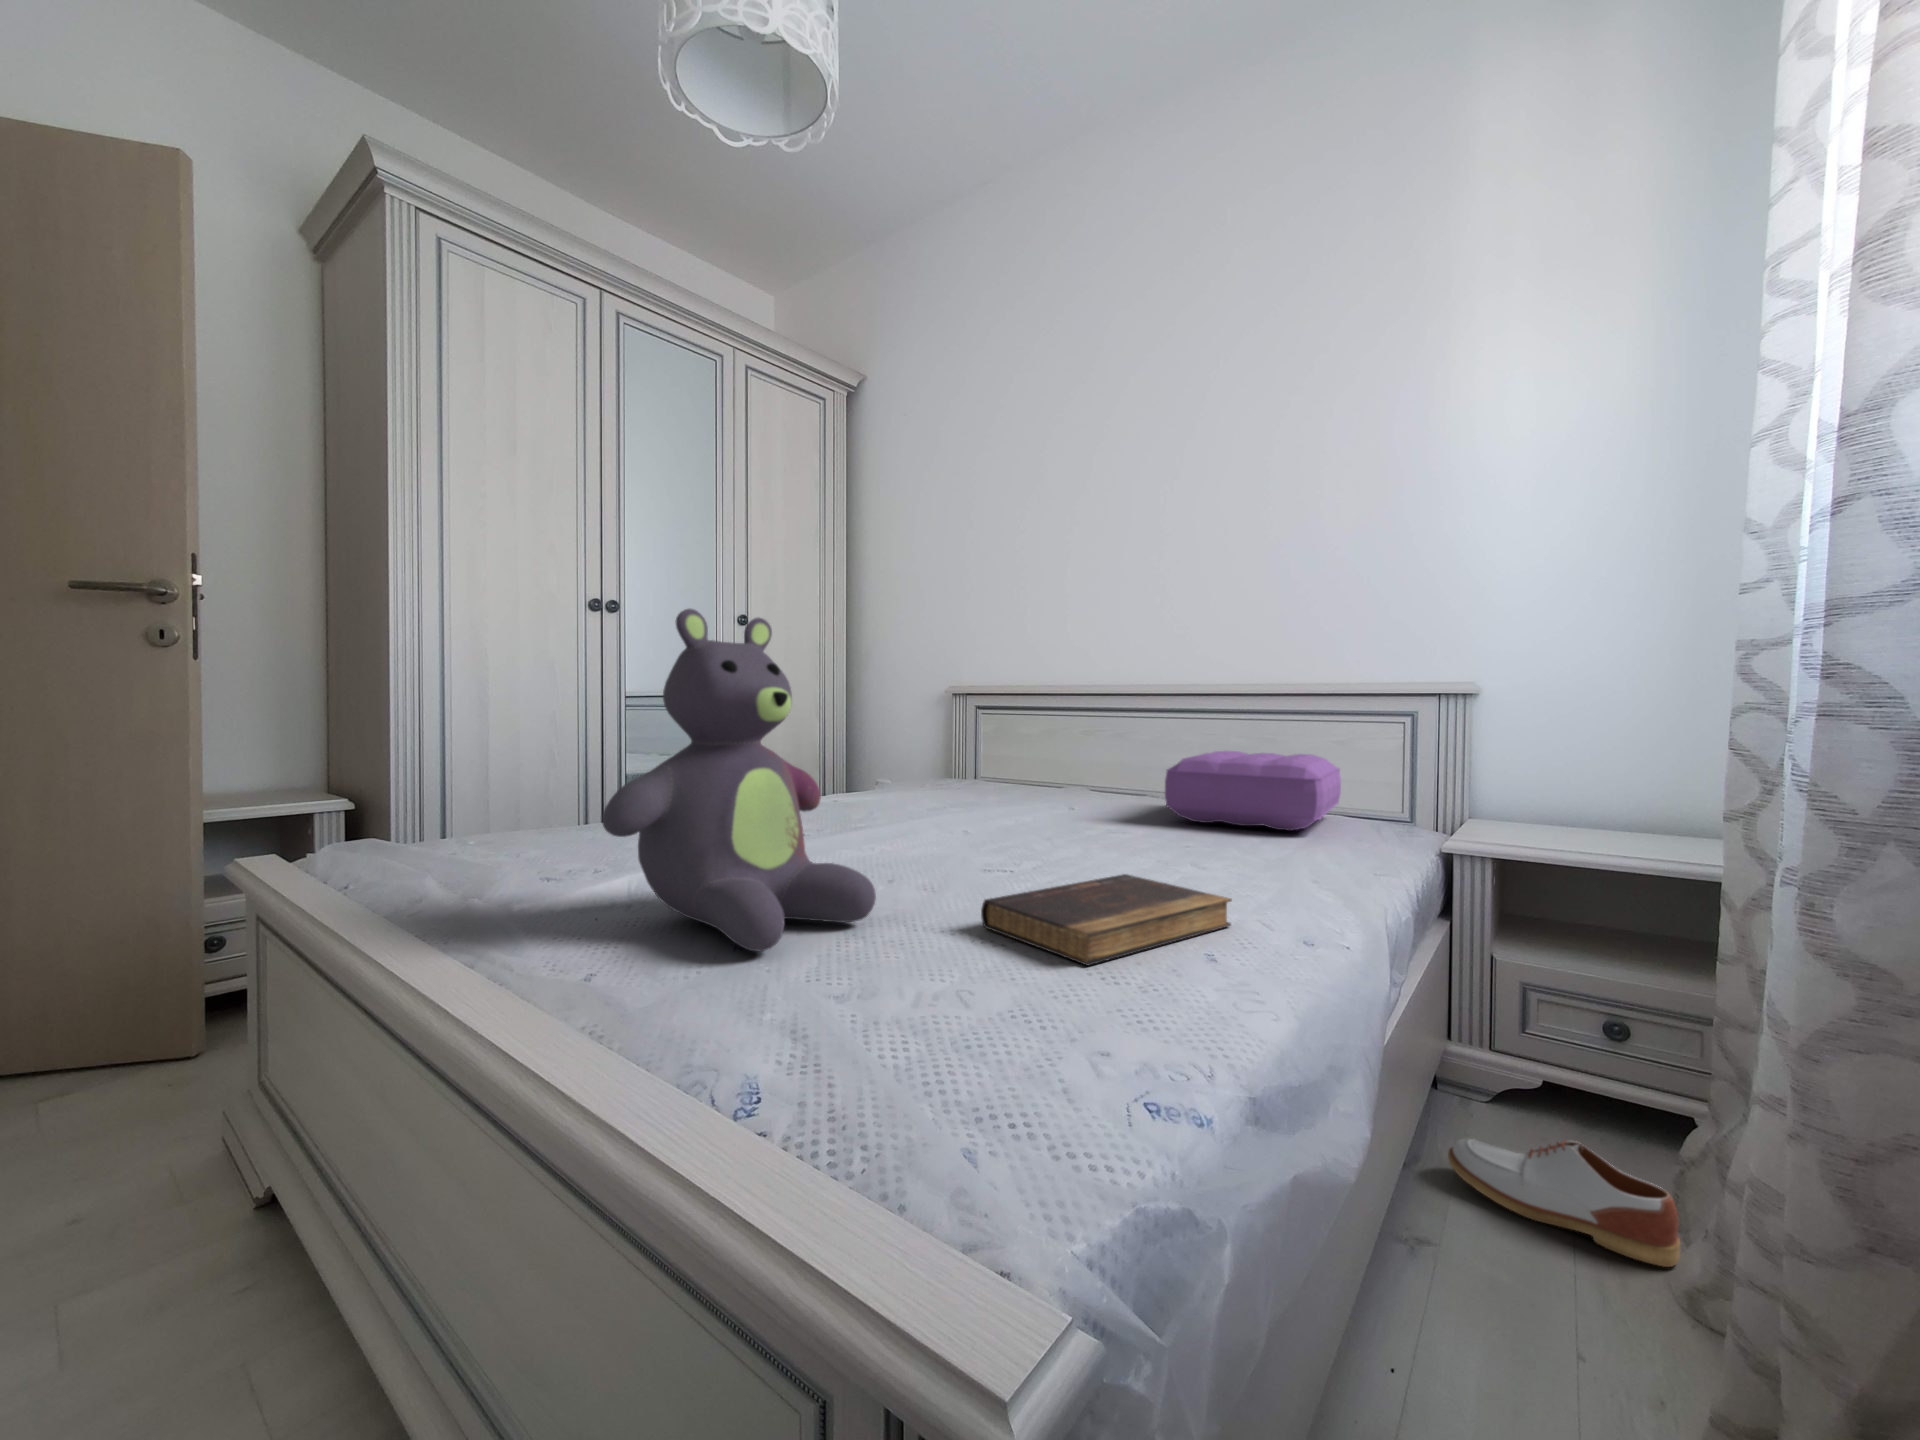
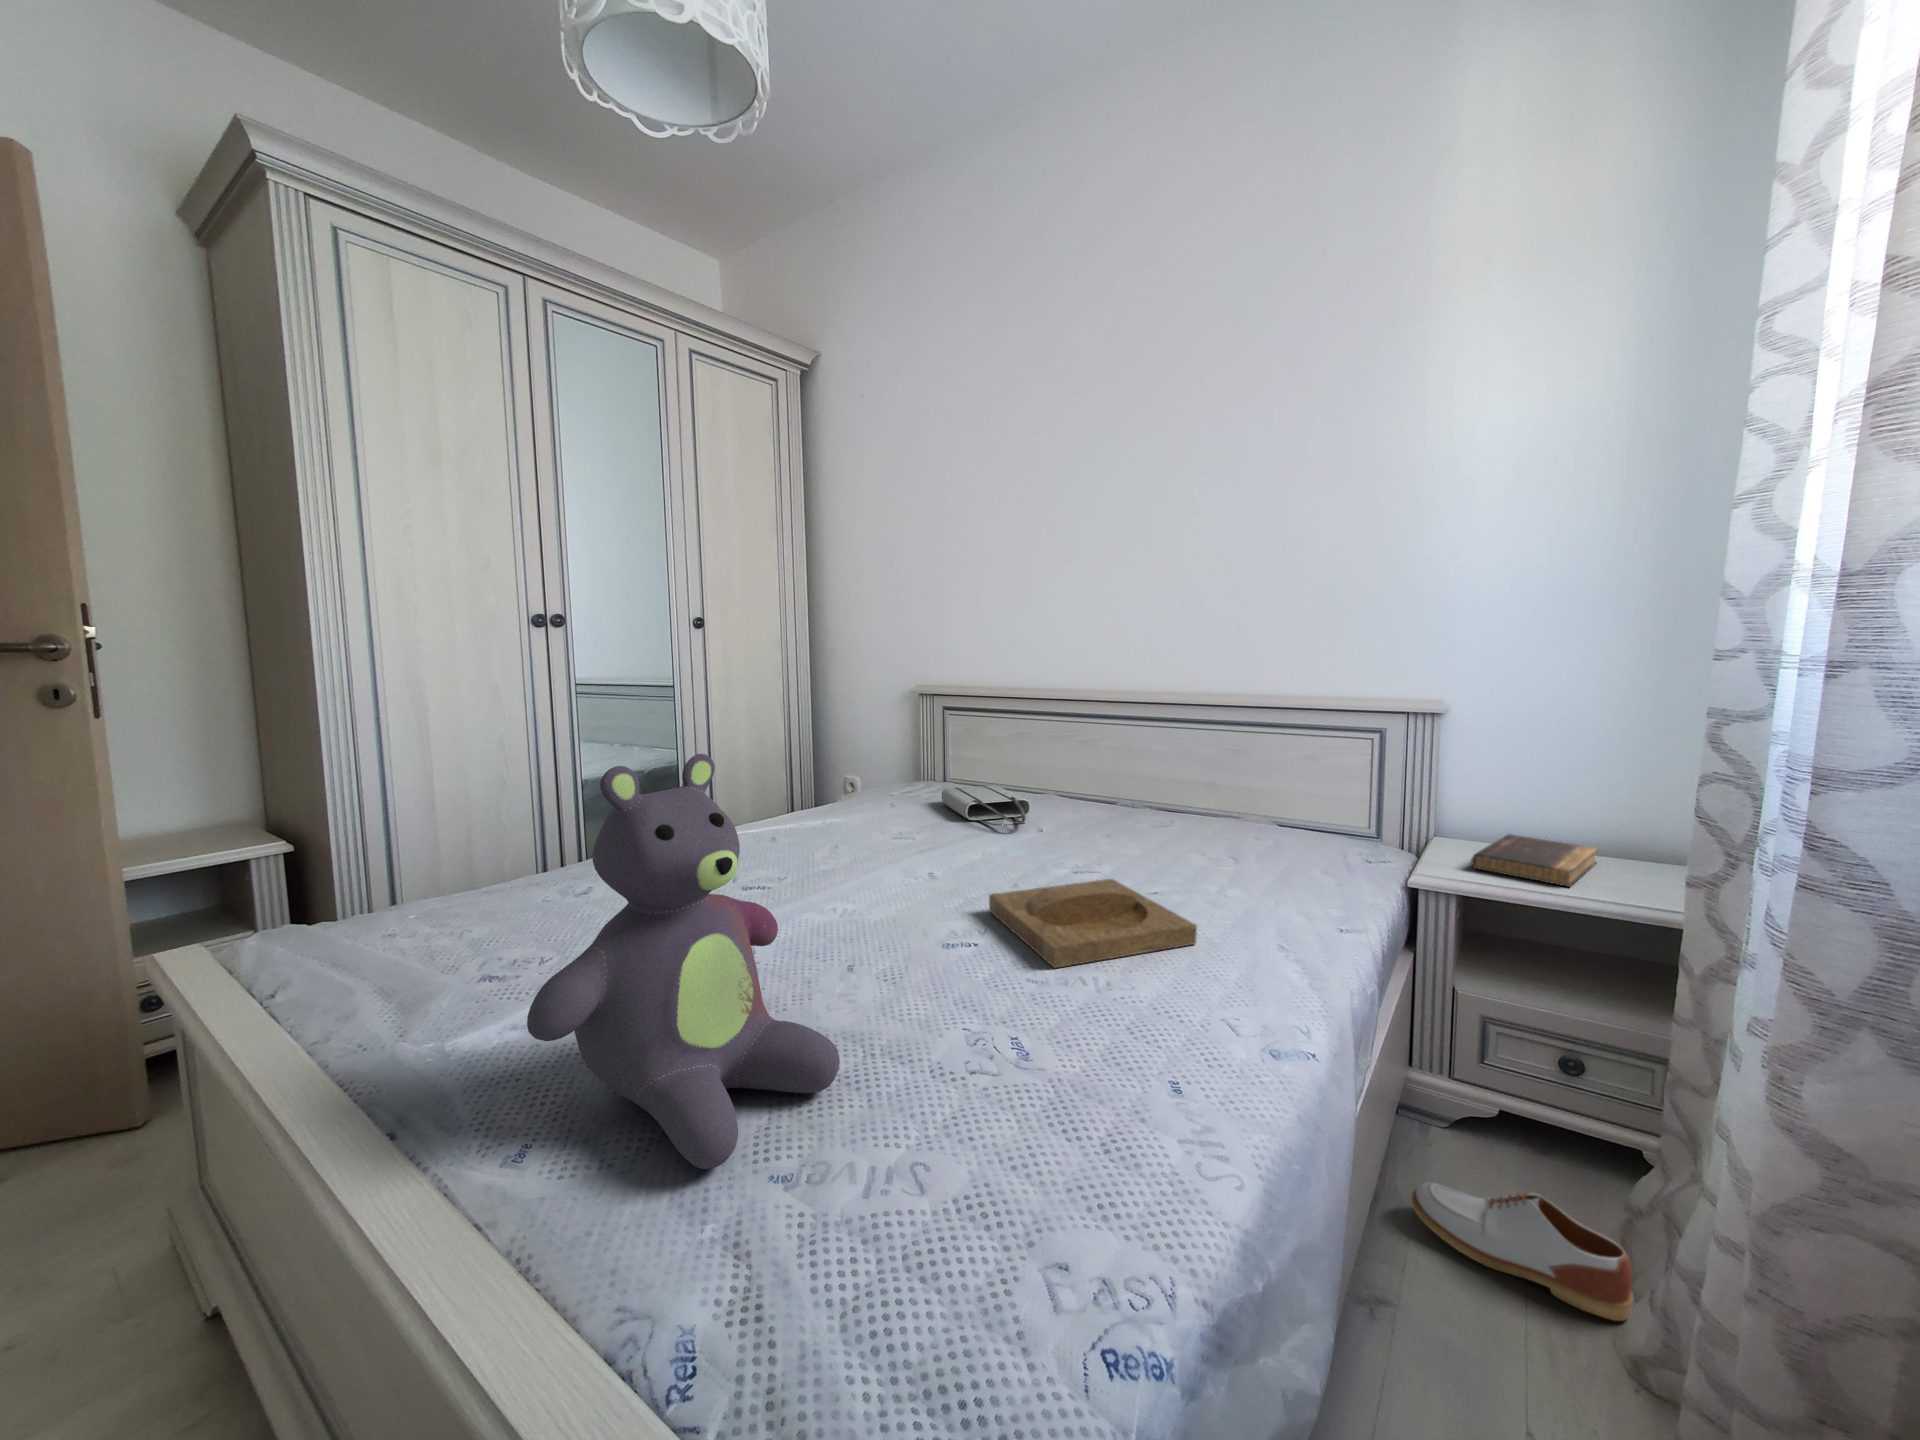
pillow: present [1165,751,1341,831] -> none [1135,771,1307,869]
tote bag: none [973,775,1061,801] -> present [942,786,1030,825]
tray: none [1018,823,1221,874] -> present [989,879,1197,968]
book: present [981,874,1232,966] -> present [1471,834,1598,887]

